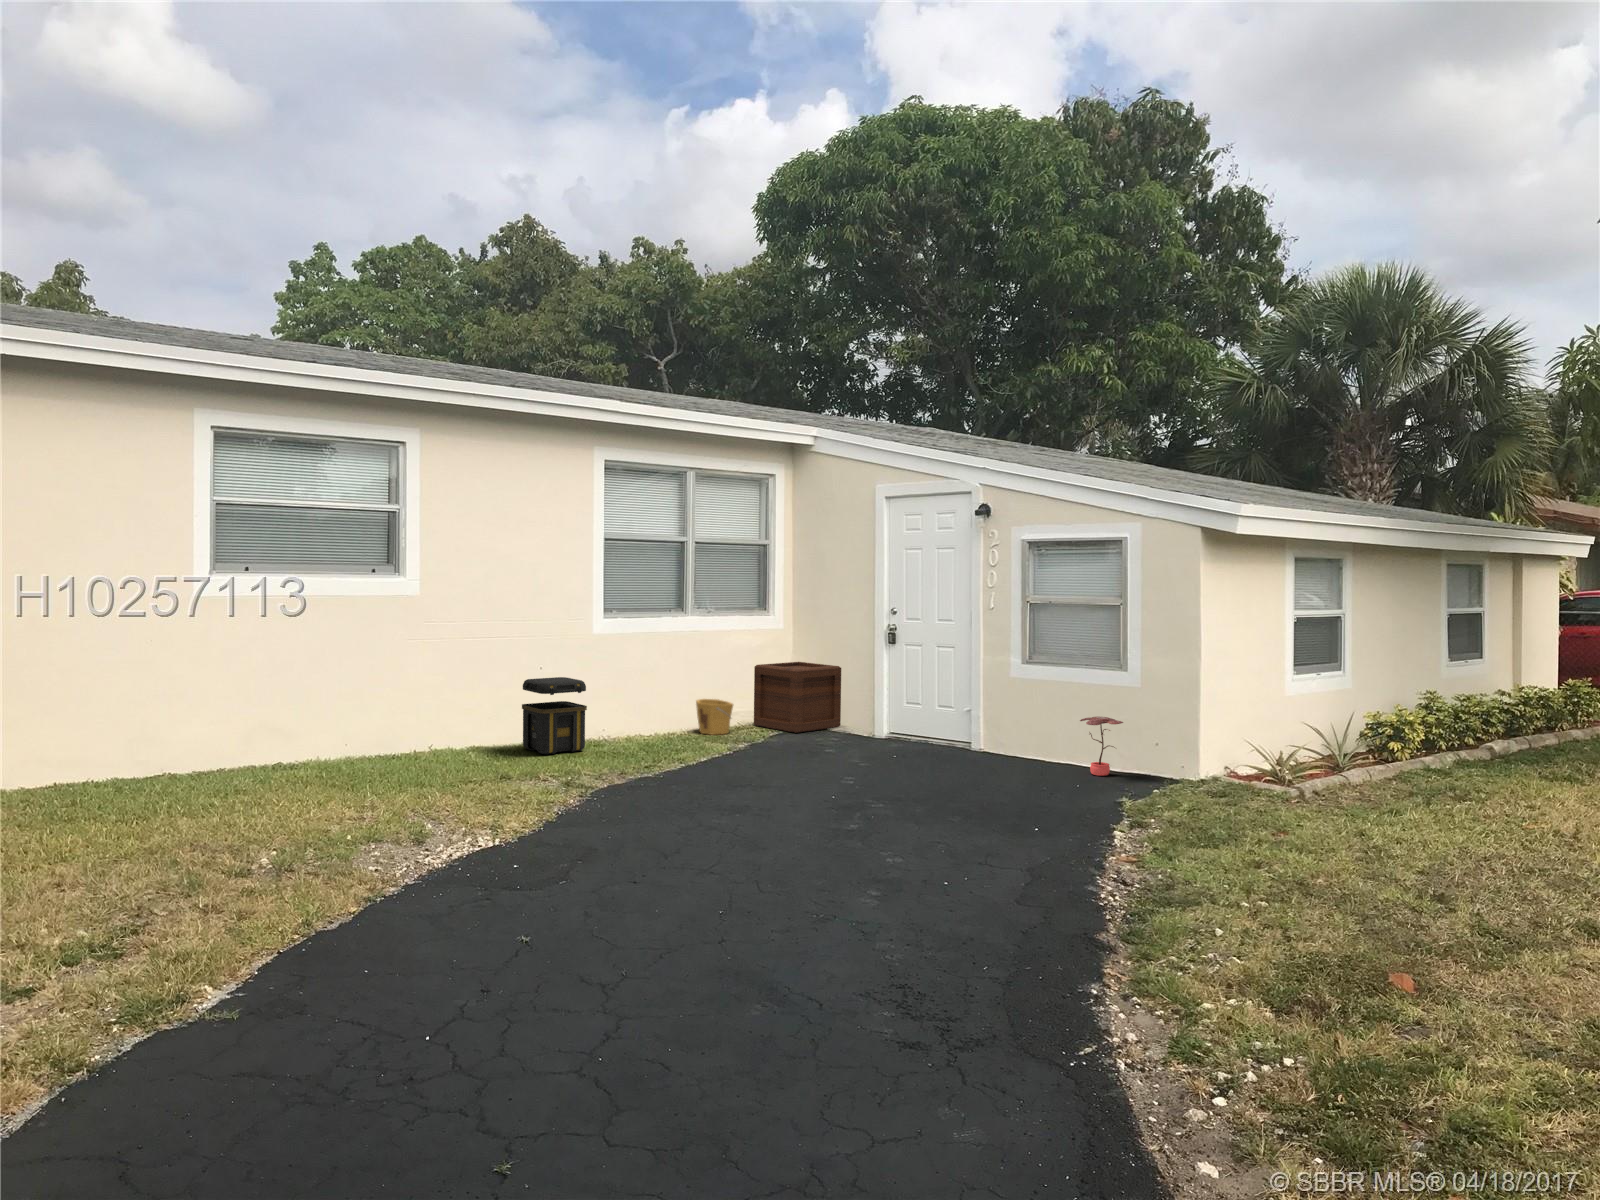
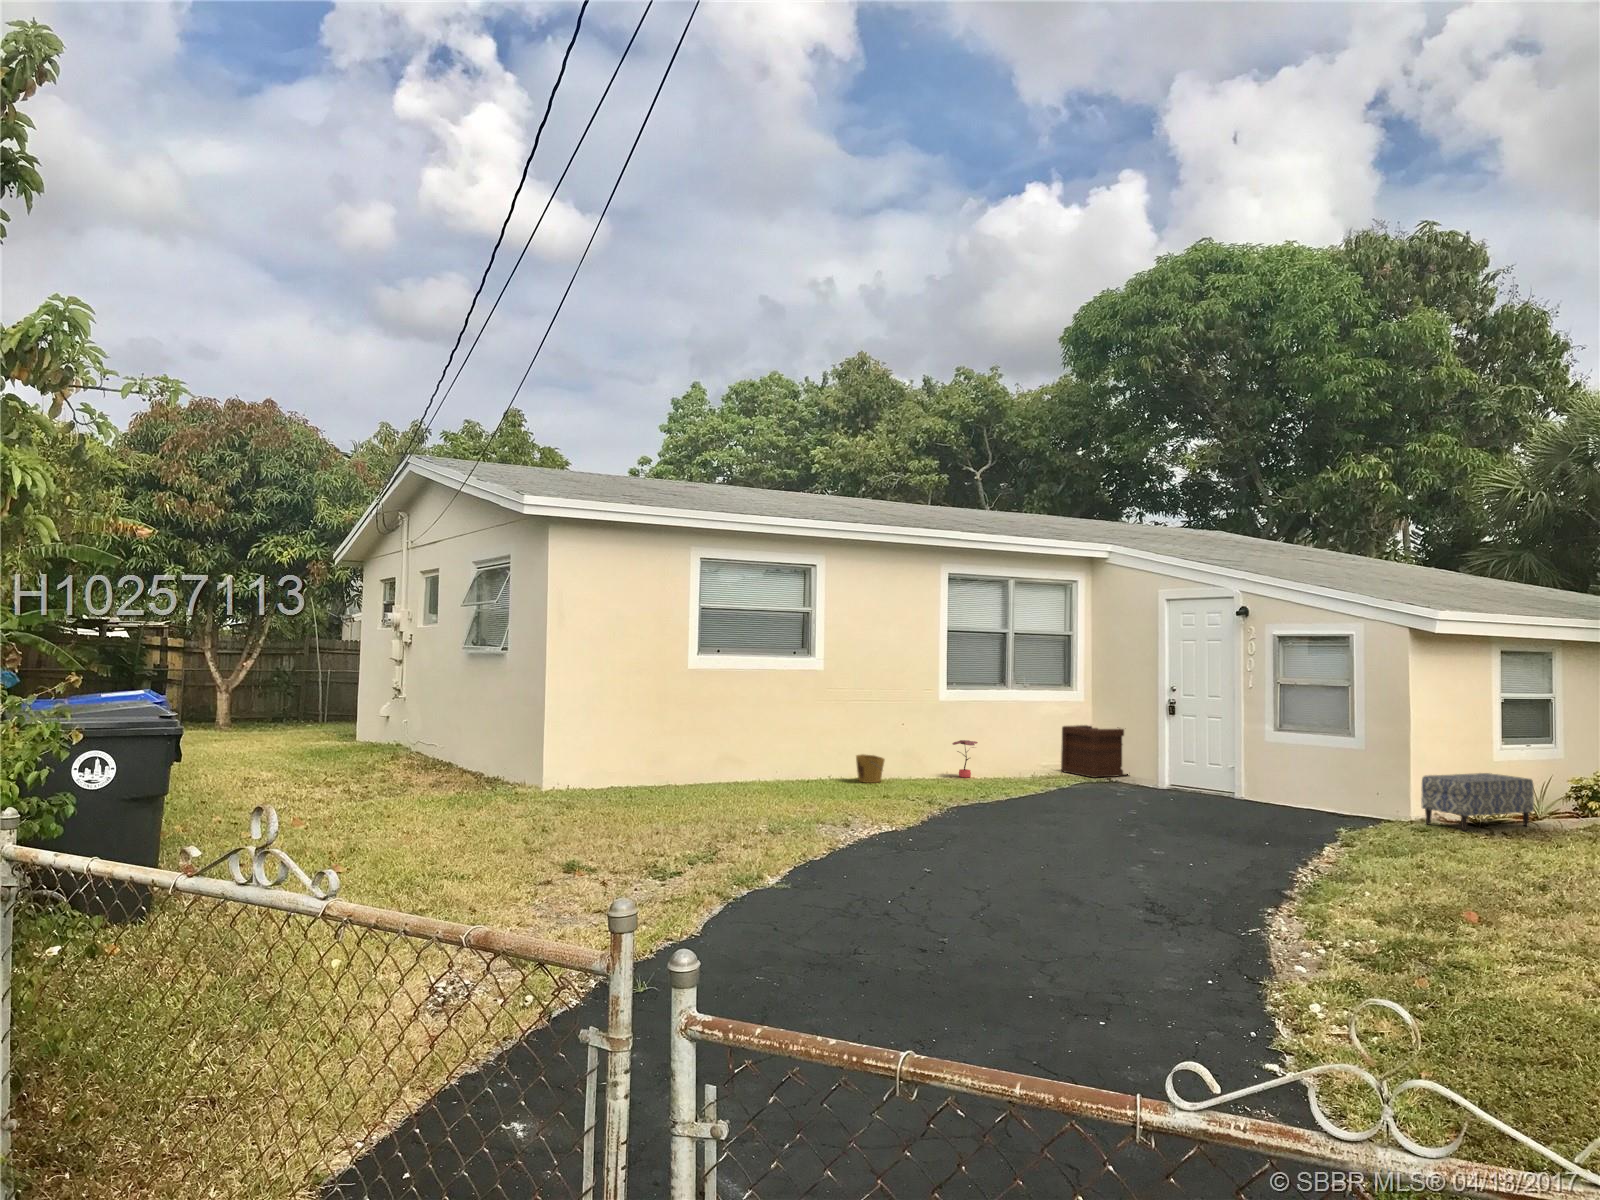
toolbox: present [522,677,587,754] -> none [896,729,942,782]
bucket: present [696,699,733,735] -> present [856,754,885,783]
bench: none [1212,712,1337,792] -> present [1421,773,1534,831]
potted plant: present [1080,717,1123,776] -> present [952,740,978,778]

